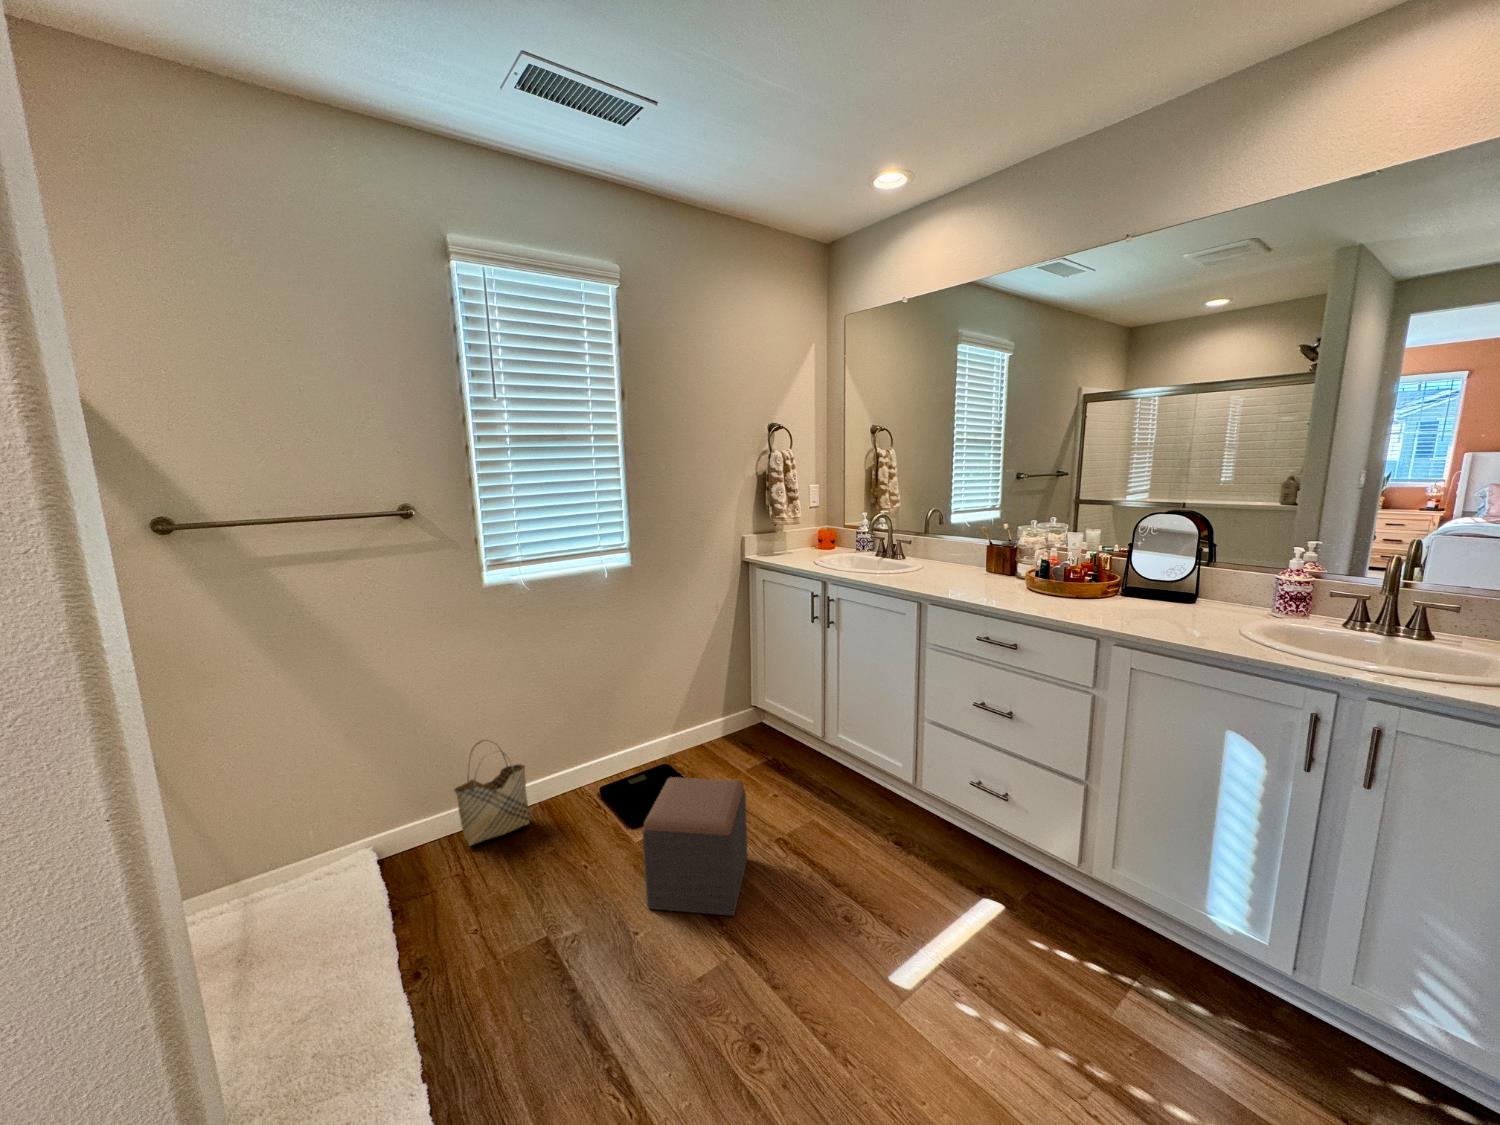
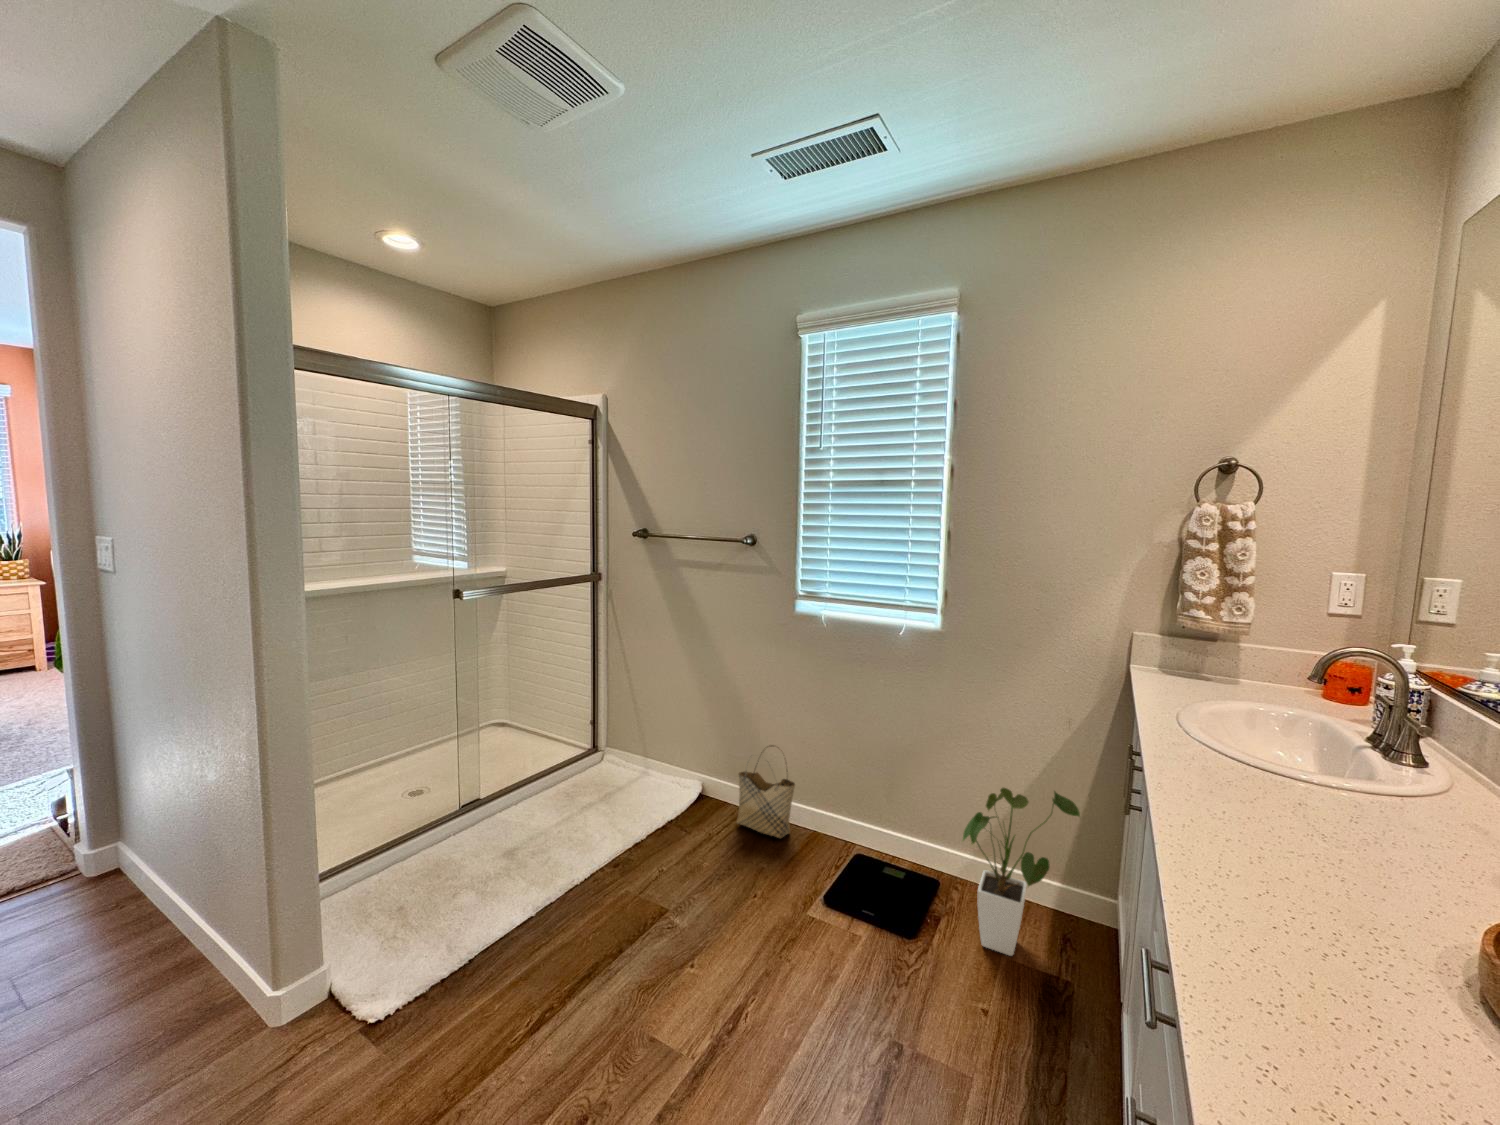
house plant: none [688,652,772,774] -> present [963,788,1080,956]
footstool: present [642,777,748,916] -> none [722,862,843,1037]

